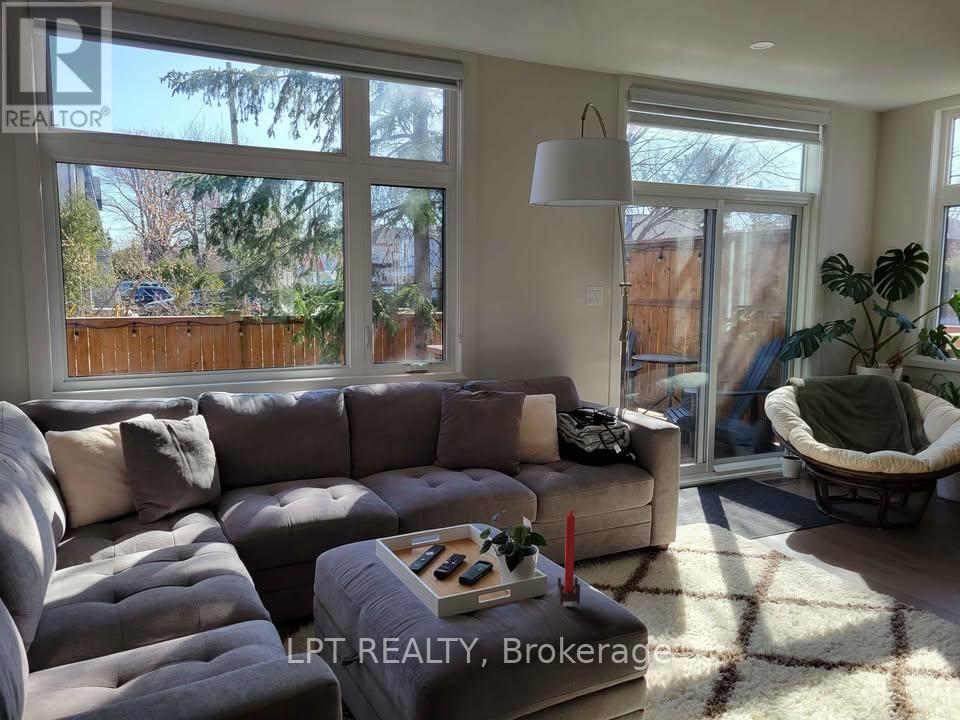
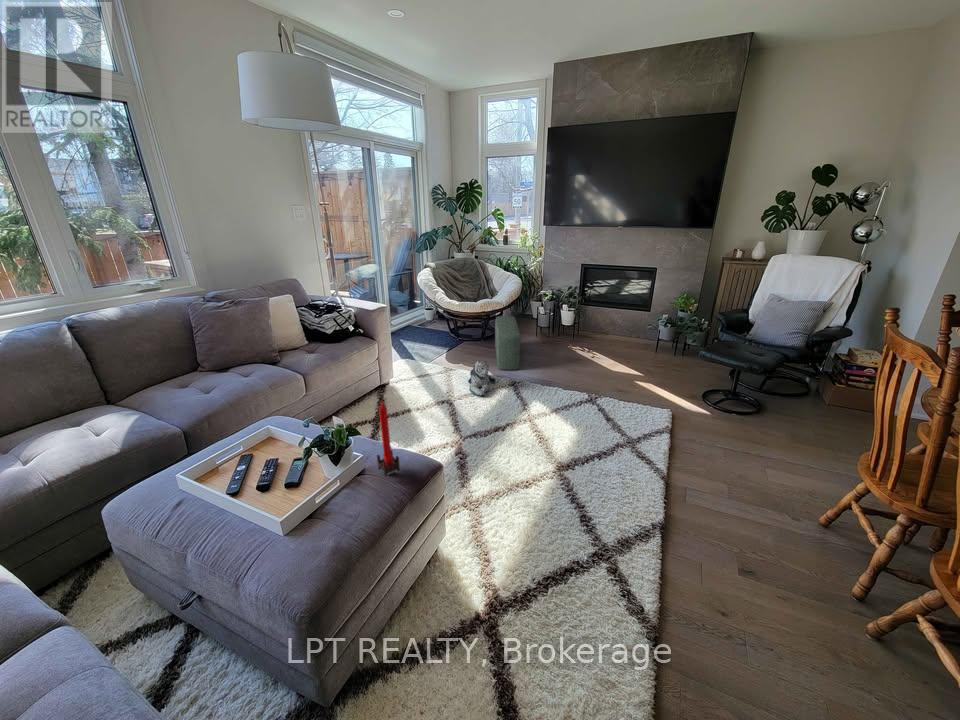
pouf: none [874,484,939,585] -> present [495,316,521,370]
plush toy: none [796,543,854,606] -> present [468,361,495,396]

